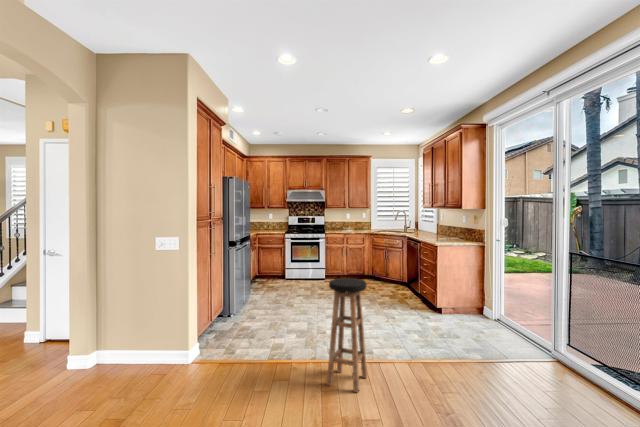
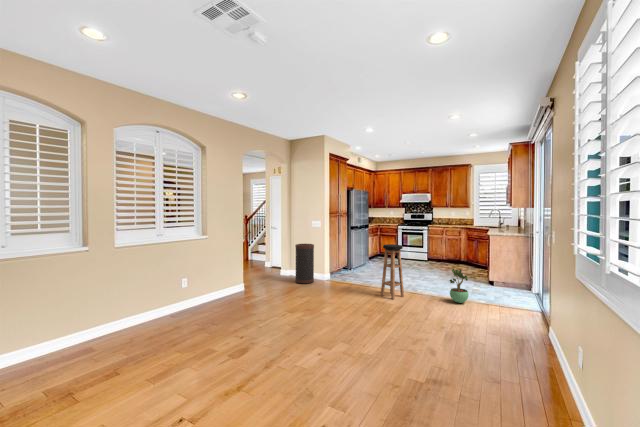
trash can: none [117,288,166,387] -> present [295,244,314,283]
potted plant: none [437,313,478,371] -> present [450,269,468,303]

